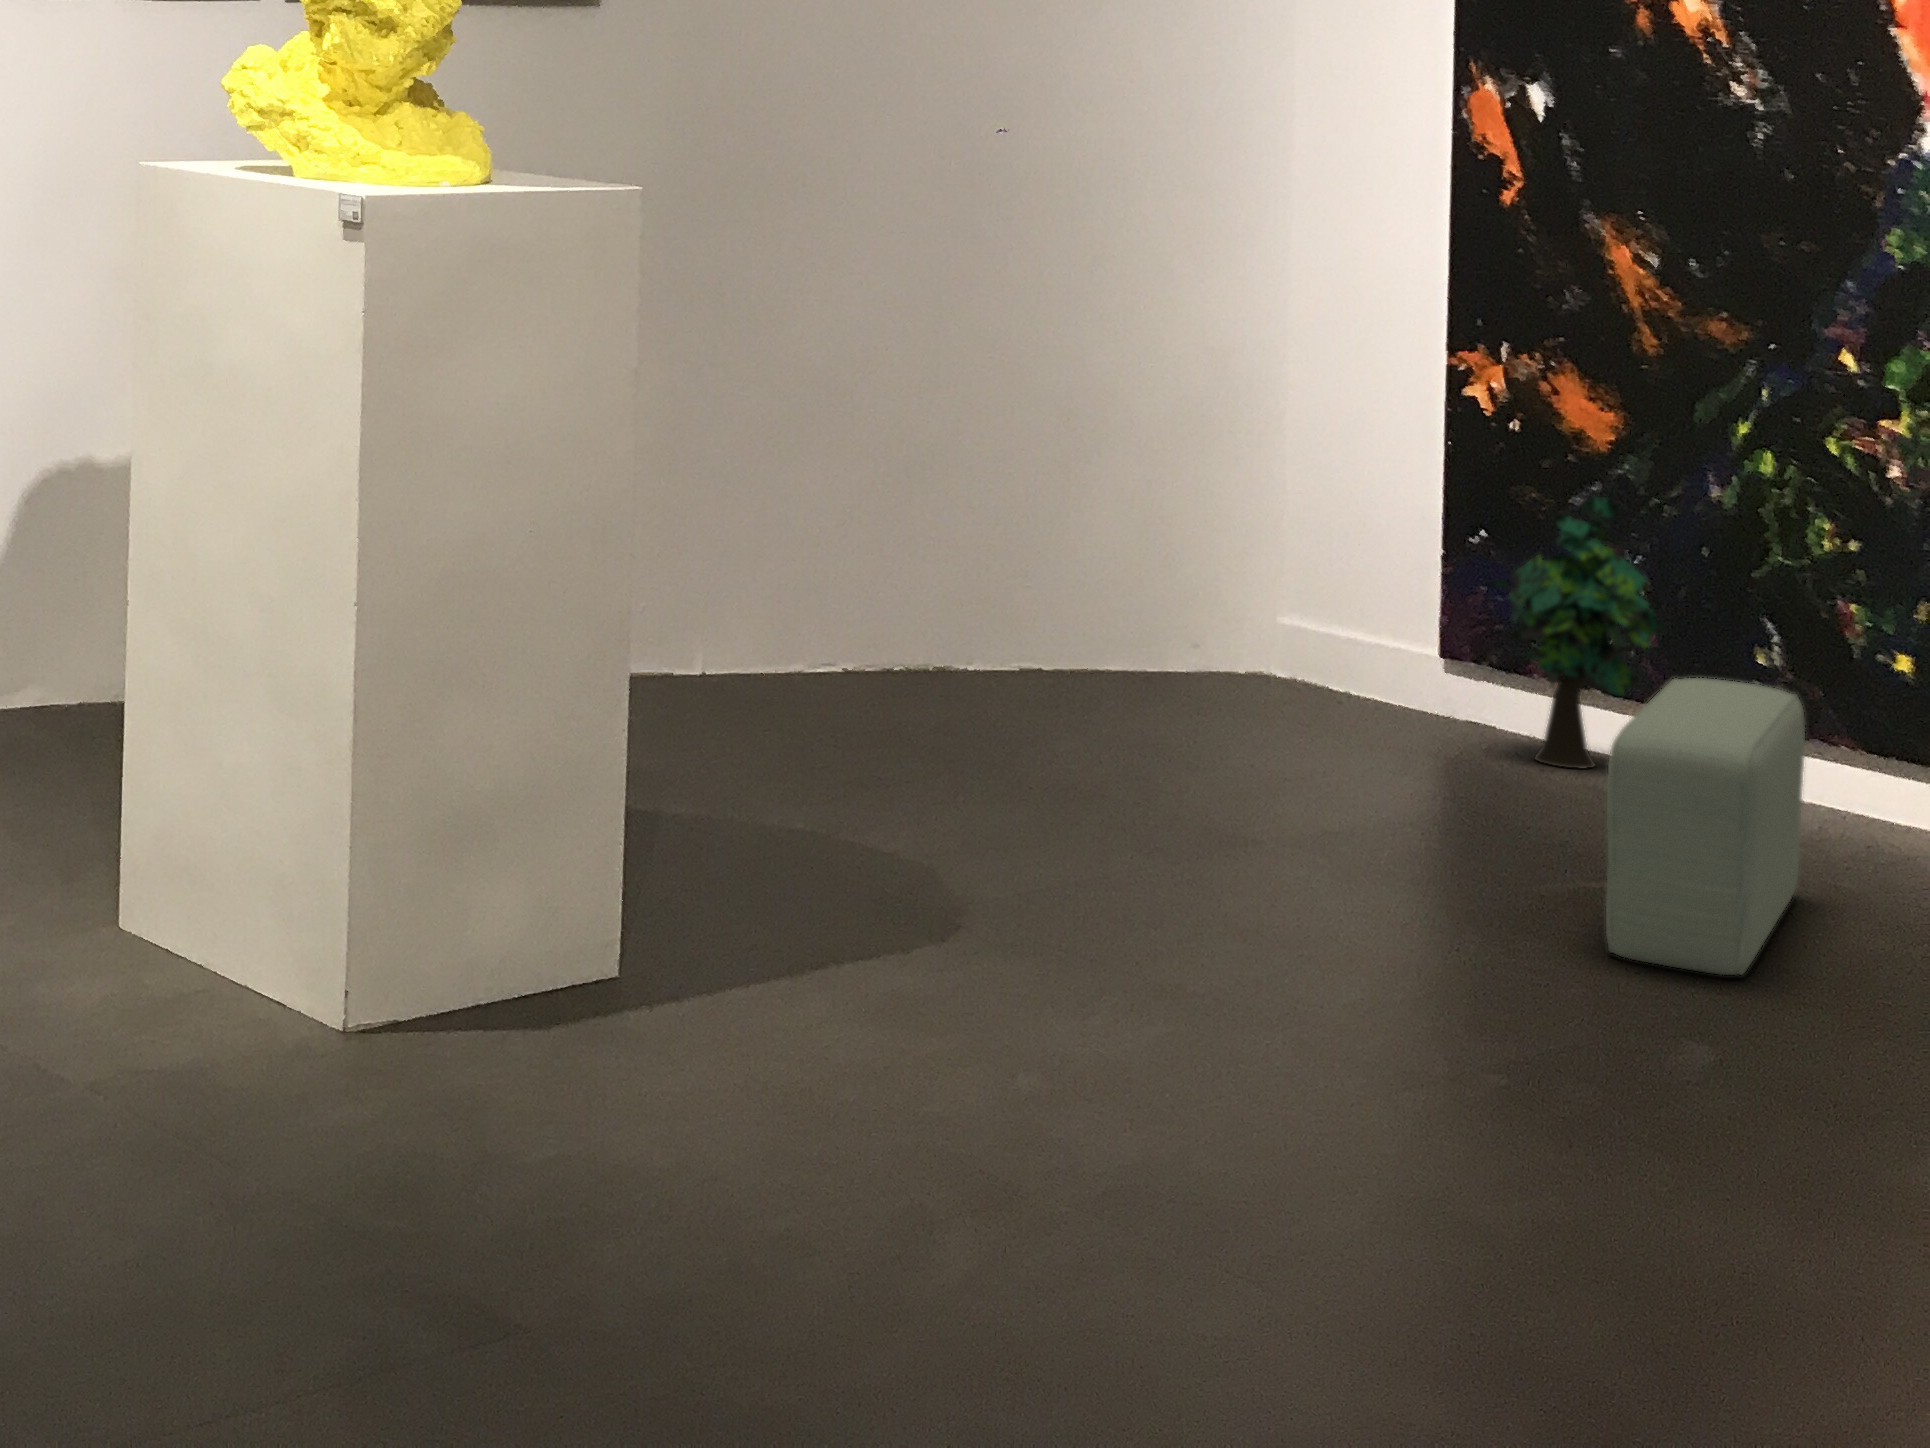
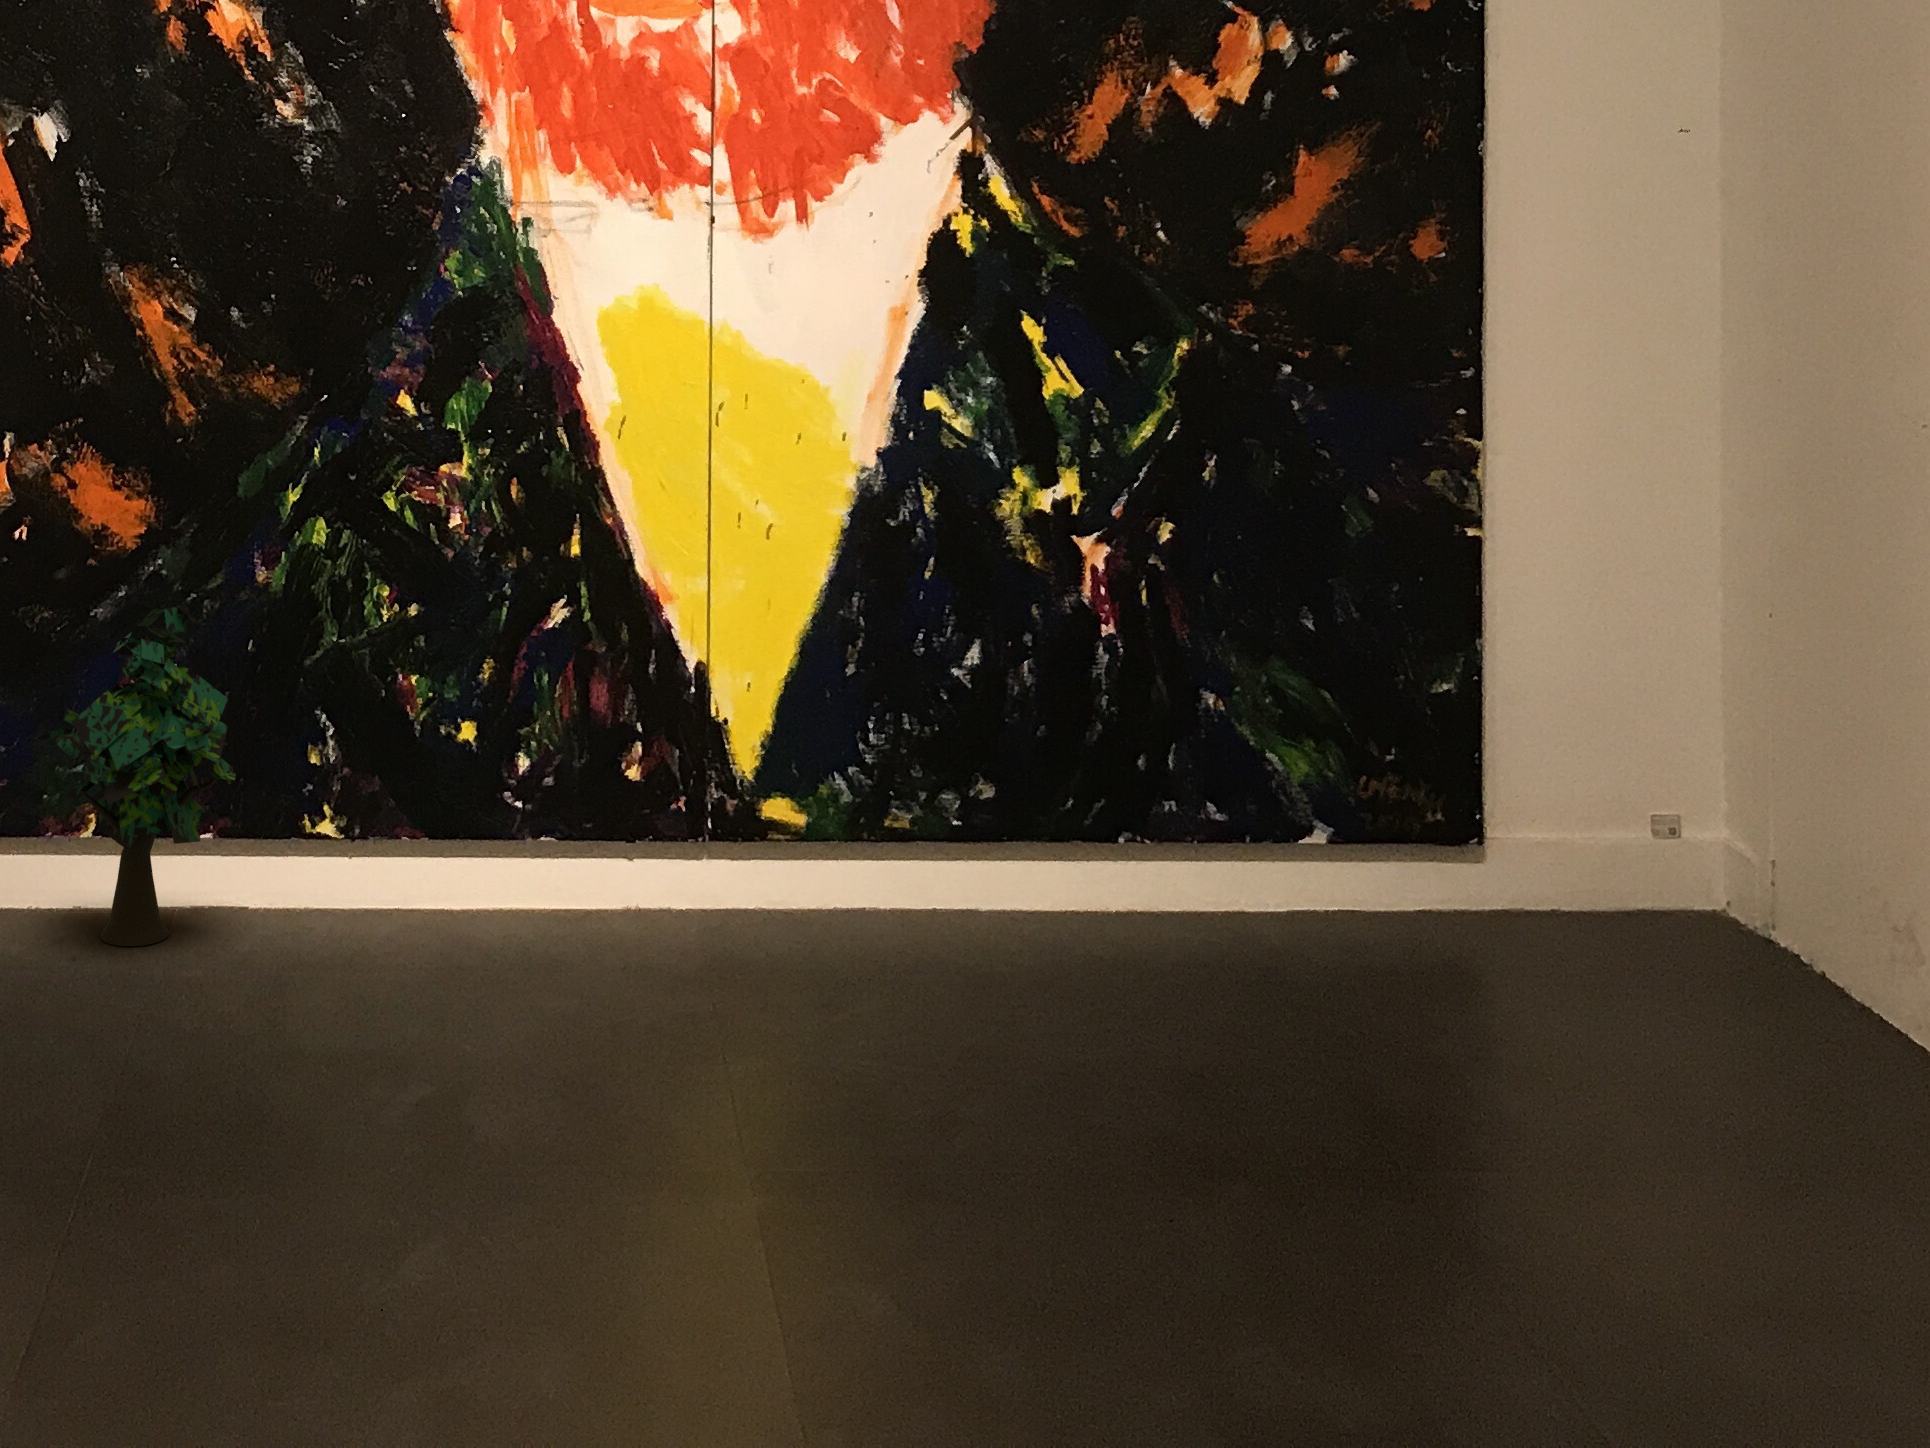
pouf: present [1606,678,1805,975] -> none [462,857,773,1325]

